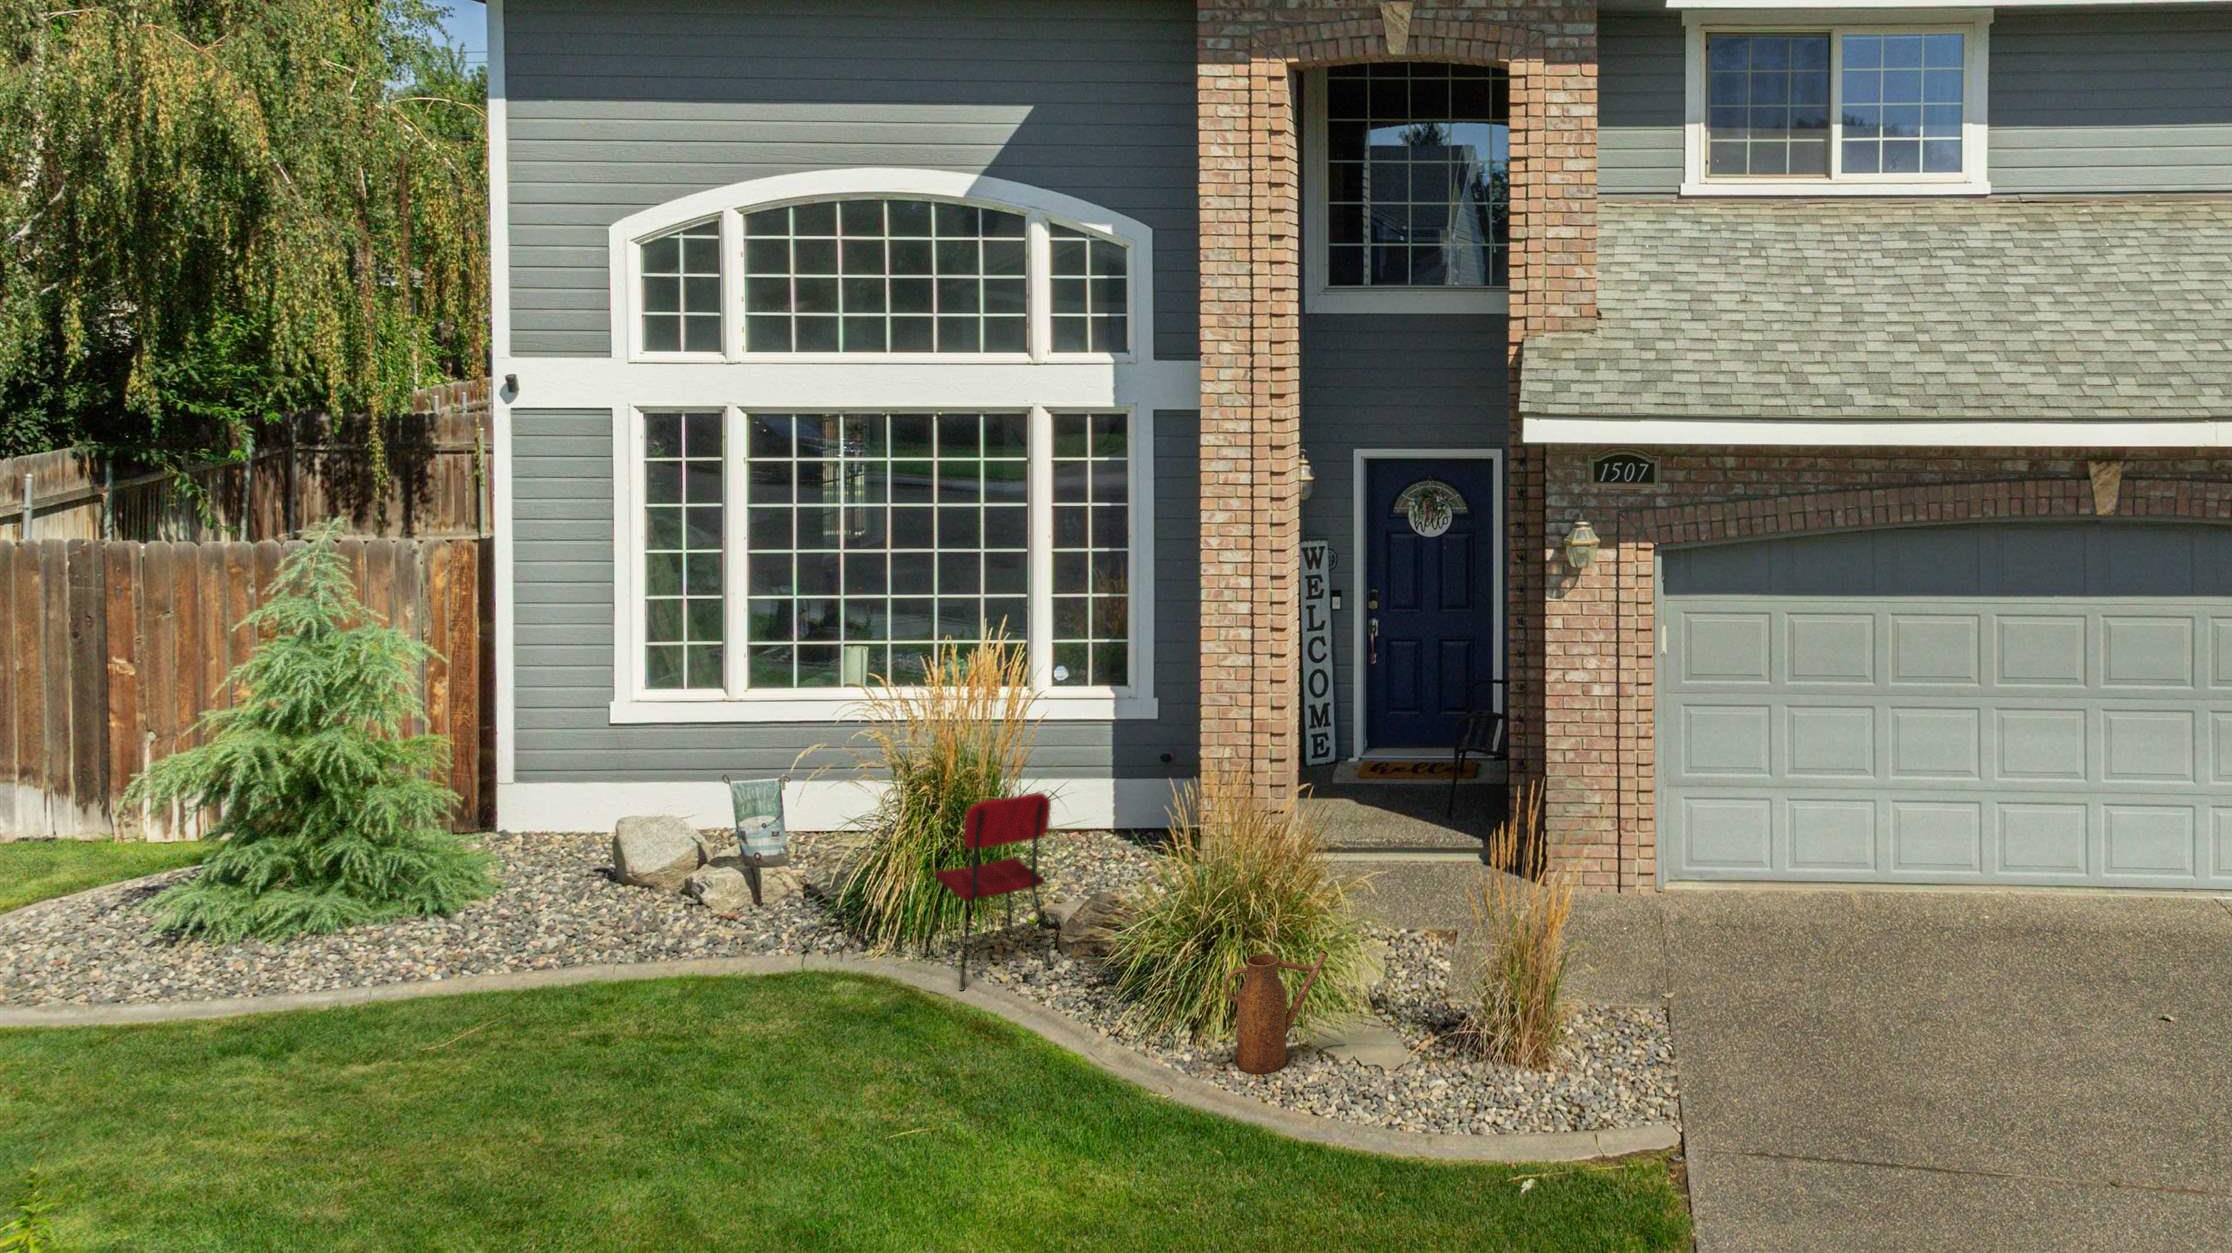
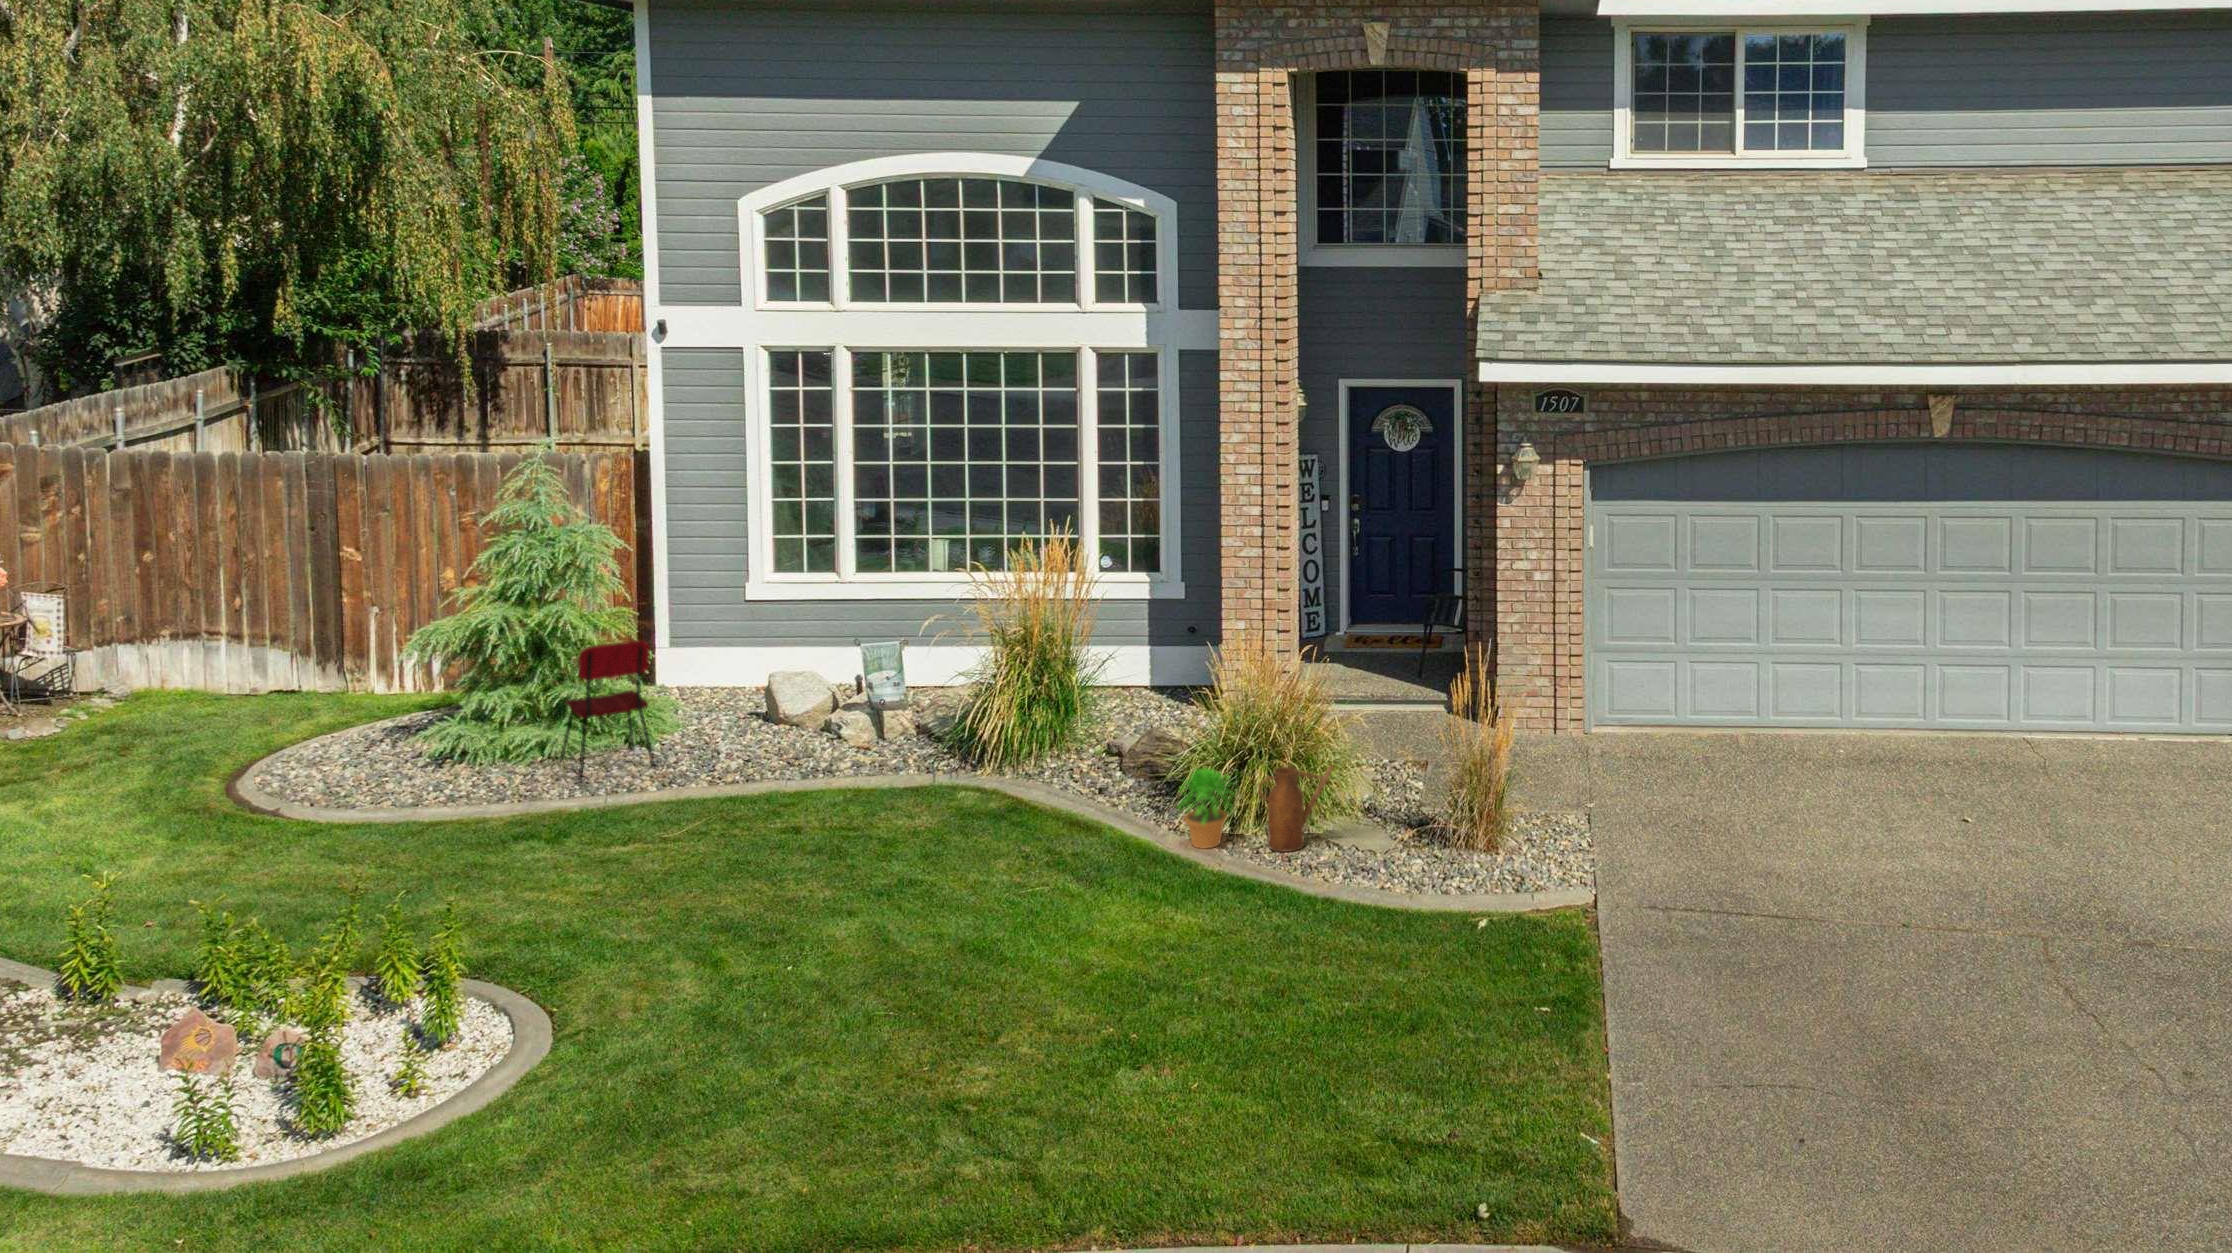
chair: present [924,793,1052,990] -> present [560,640,655,782]
potted plant: none [1111,955,1200,1068] -> present [1178,768,1234,848]

